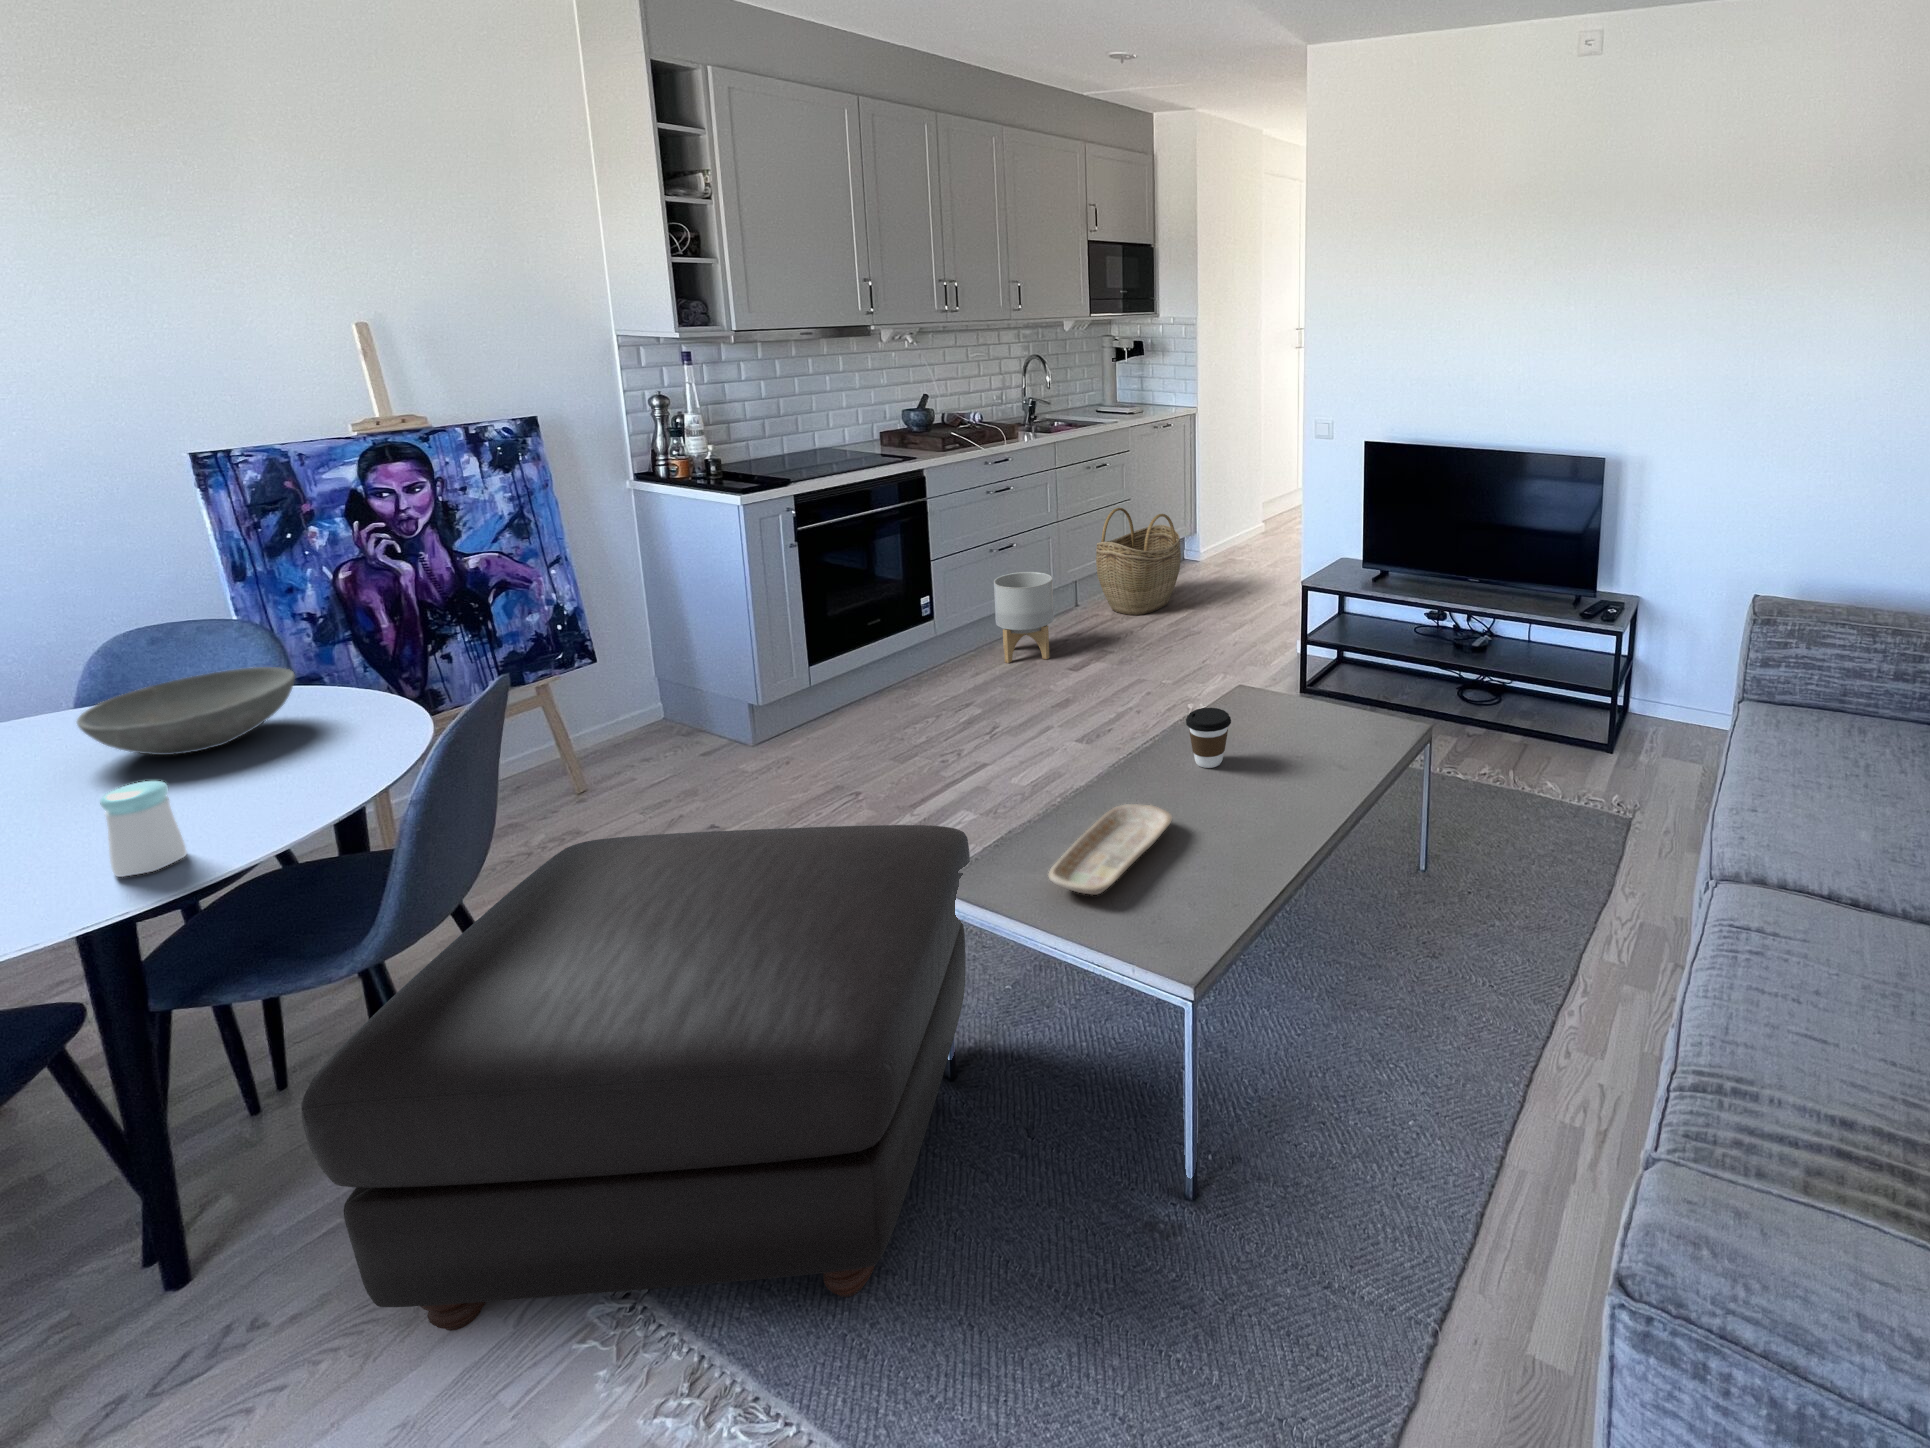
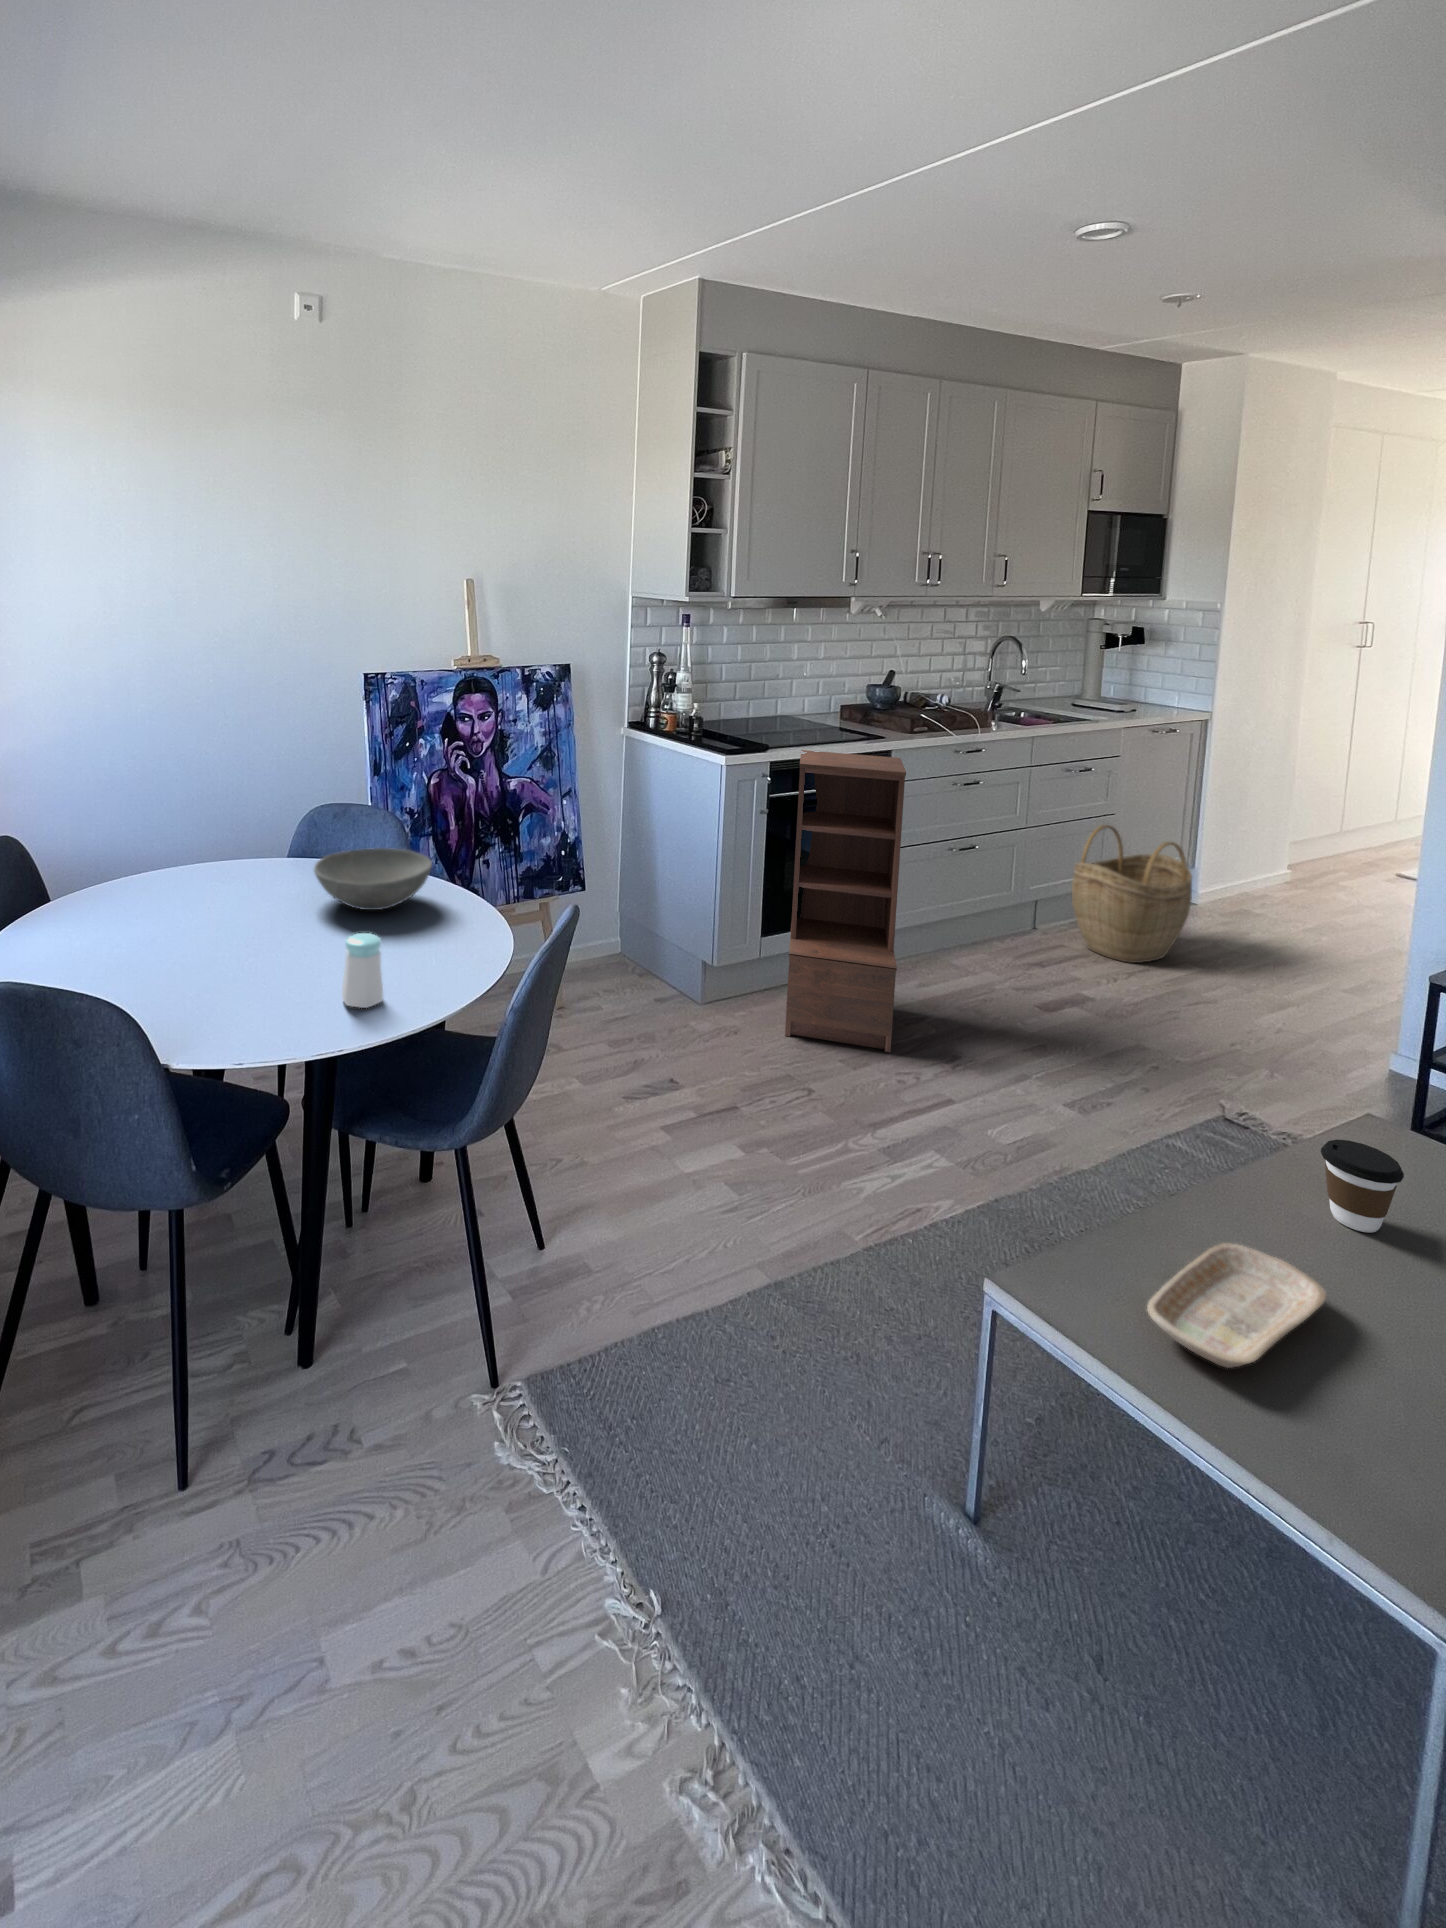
bookshelf: none [821,475,938,751] -> present [785,750,906,1052]
planter: present [994,572,1054,663] -> none [950,881,1025,991]
ottoman: present [301,825,970,1331] -> none [434,1074,1014,1742]

